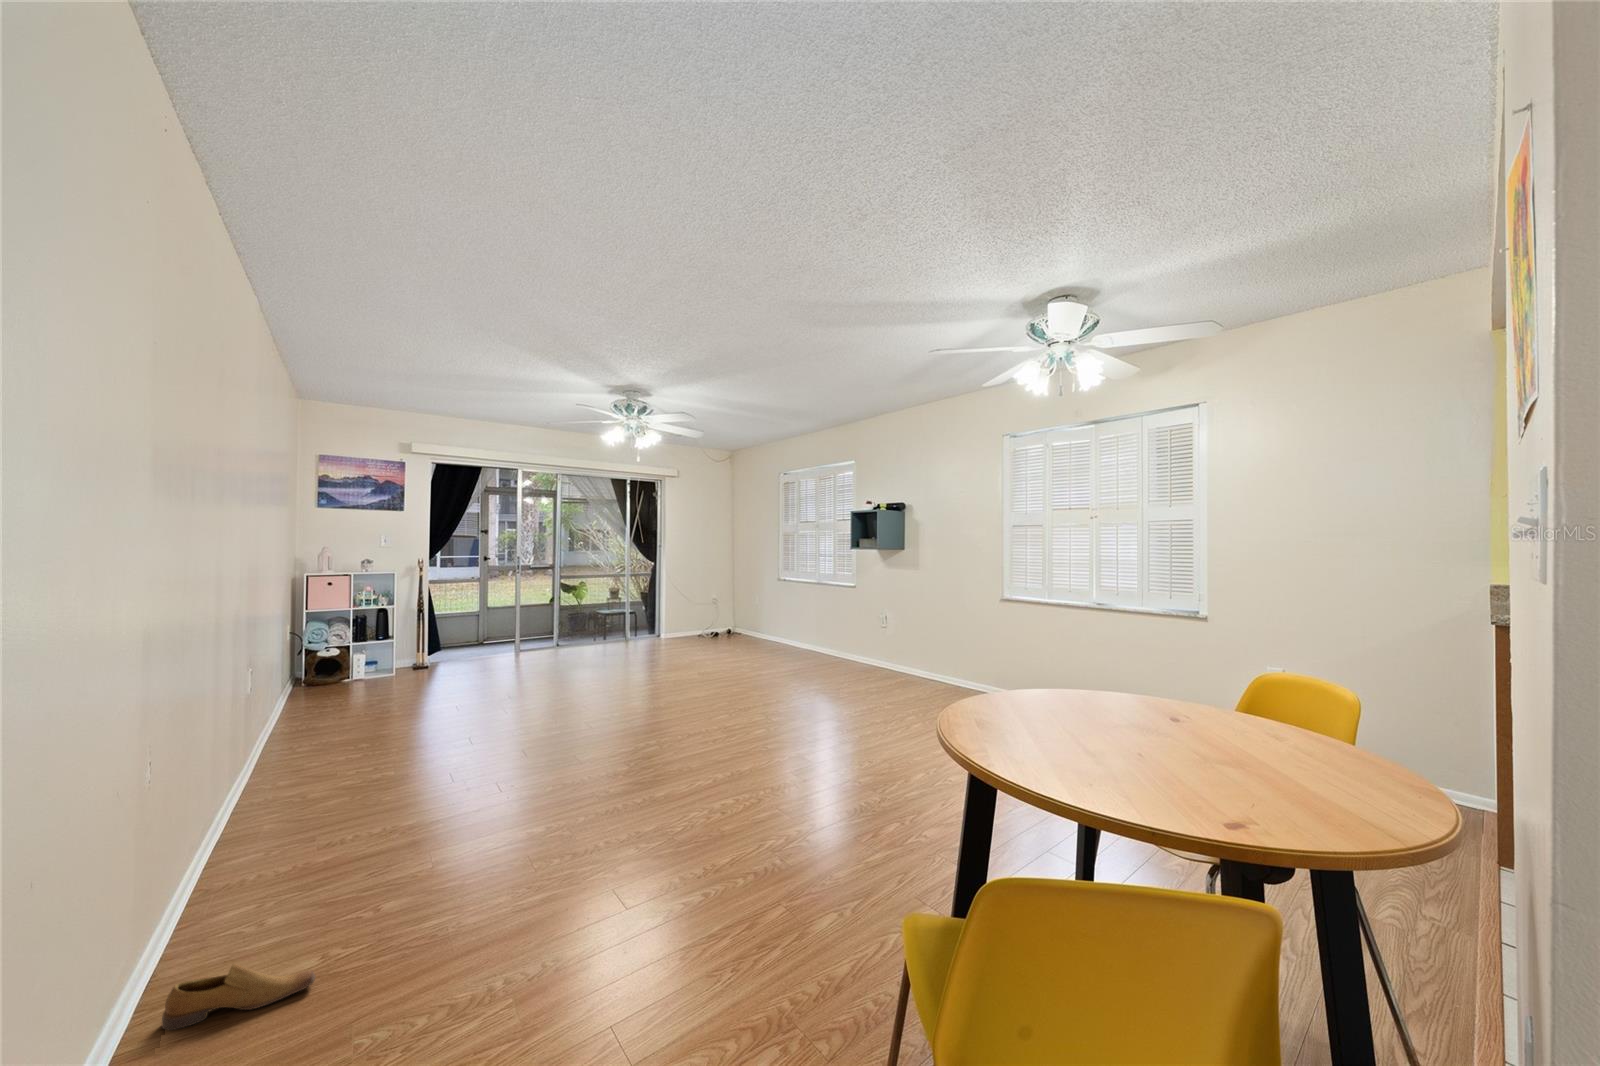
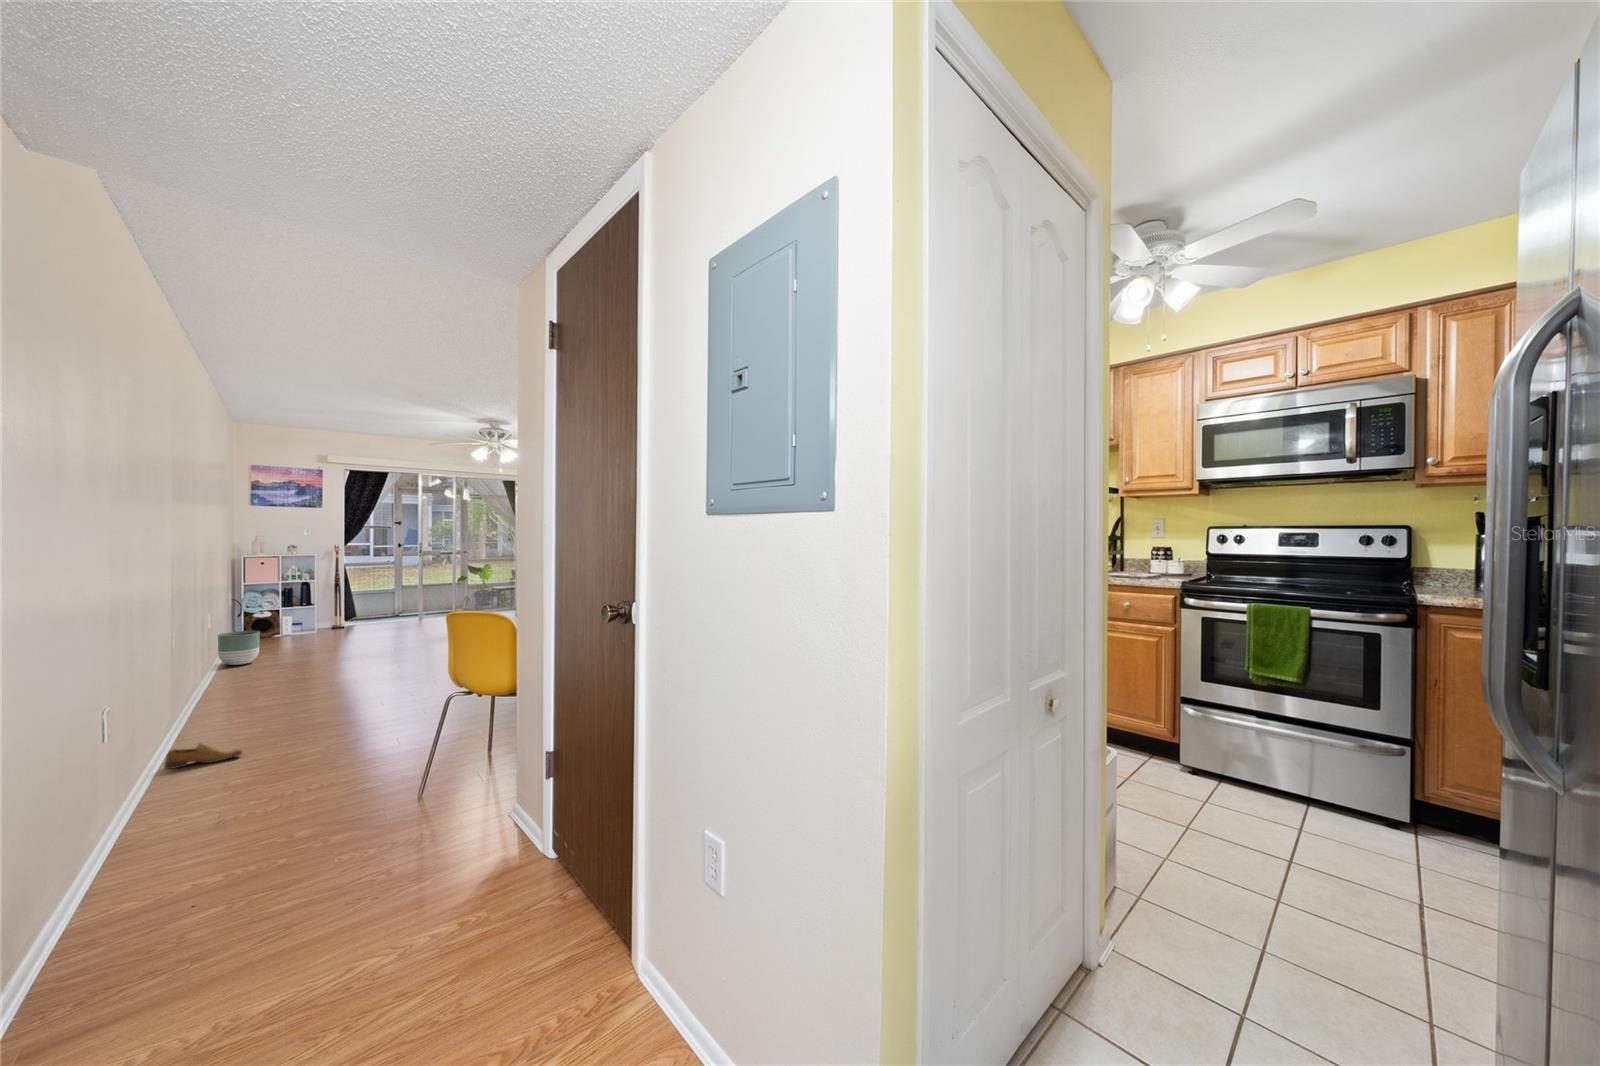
planter: none [274,681,330,733] -> present [218,631,260,665]

